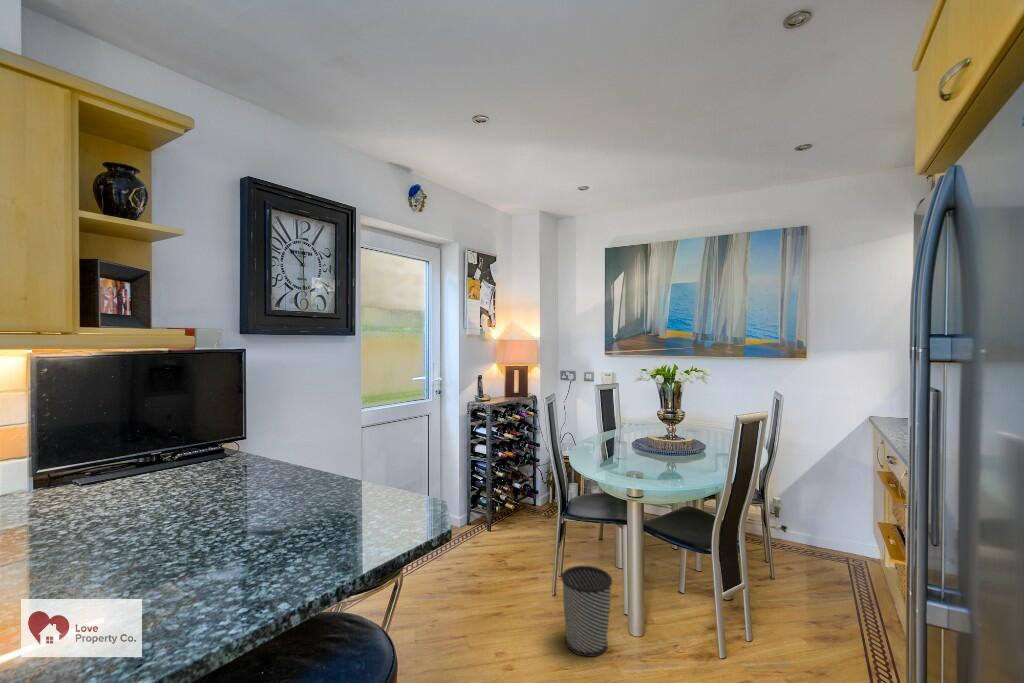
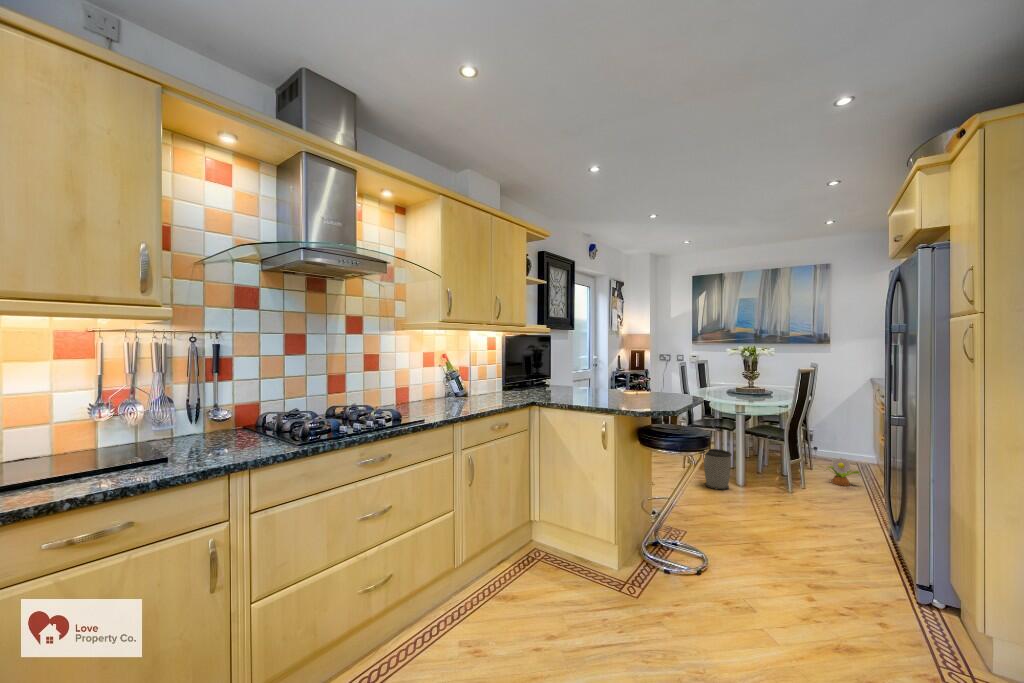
decorative plant: none [787,578,853,631] -> present [826,458,860,486]

